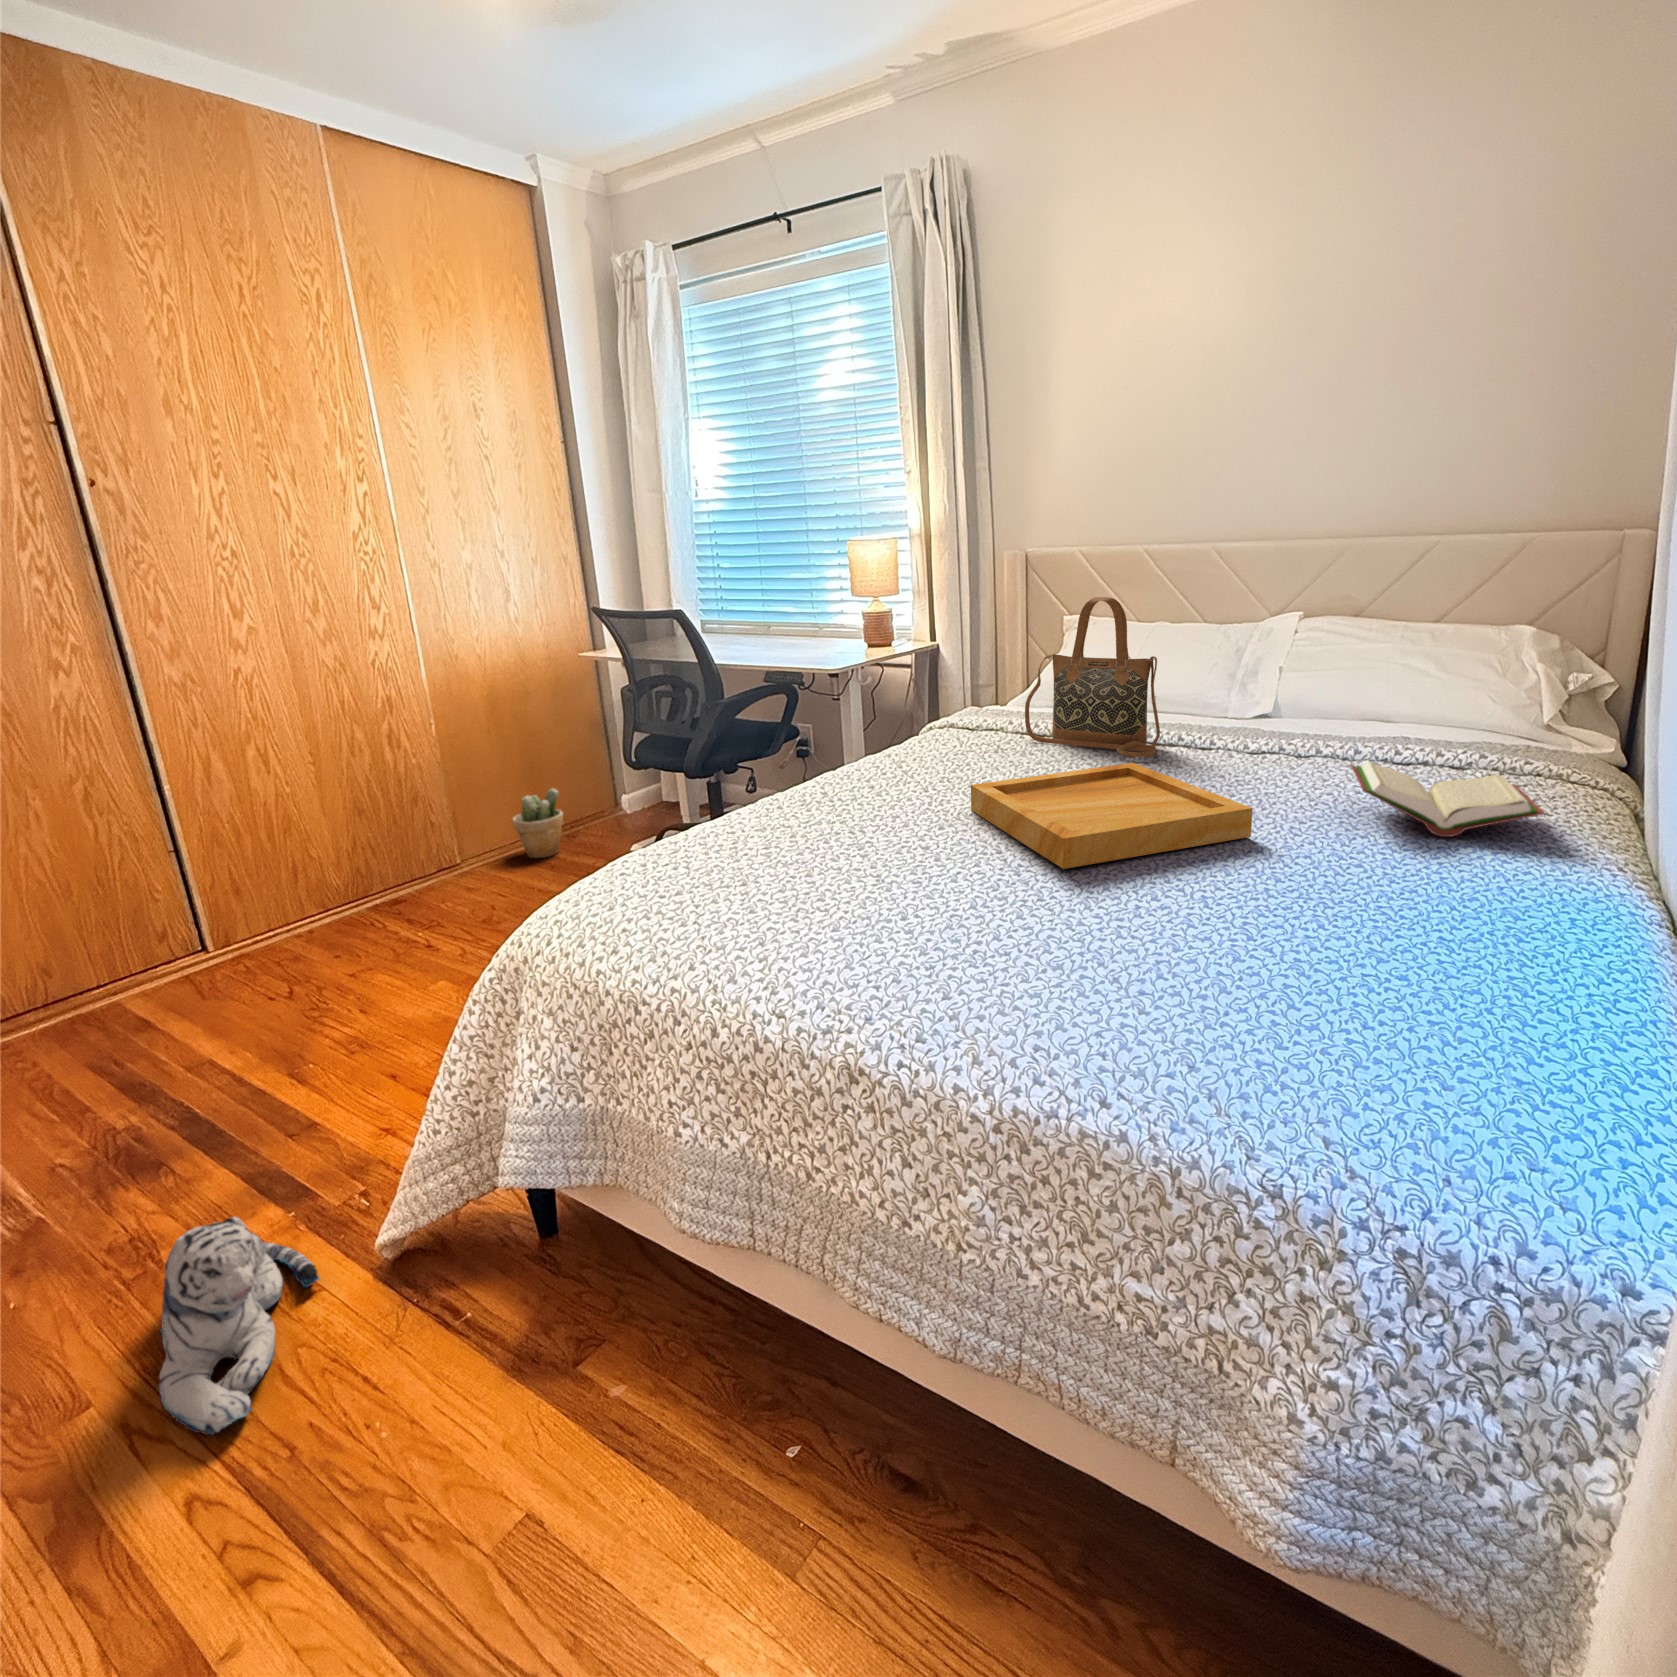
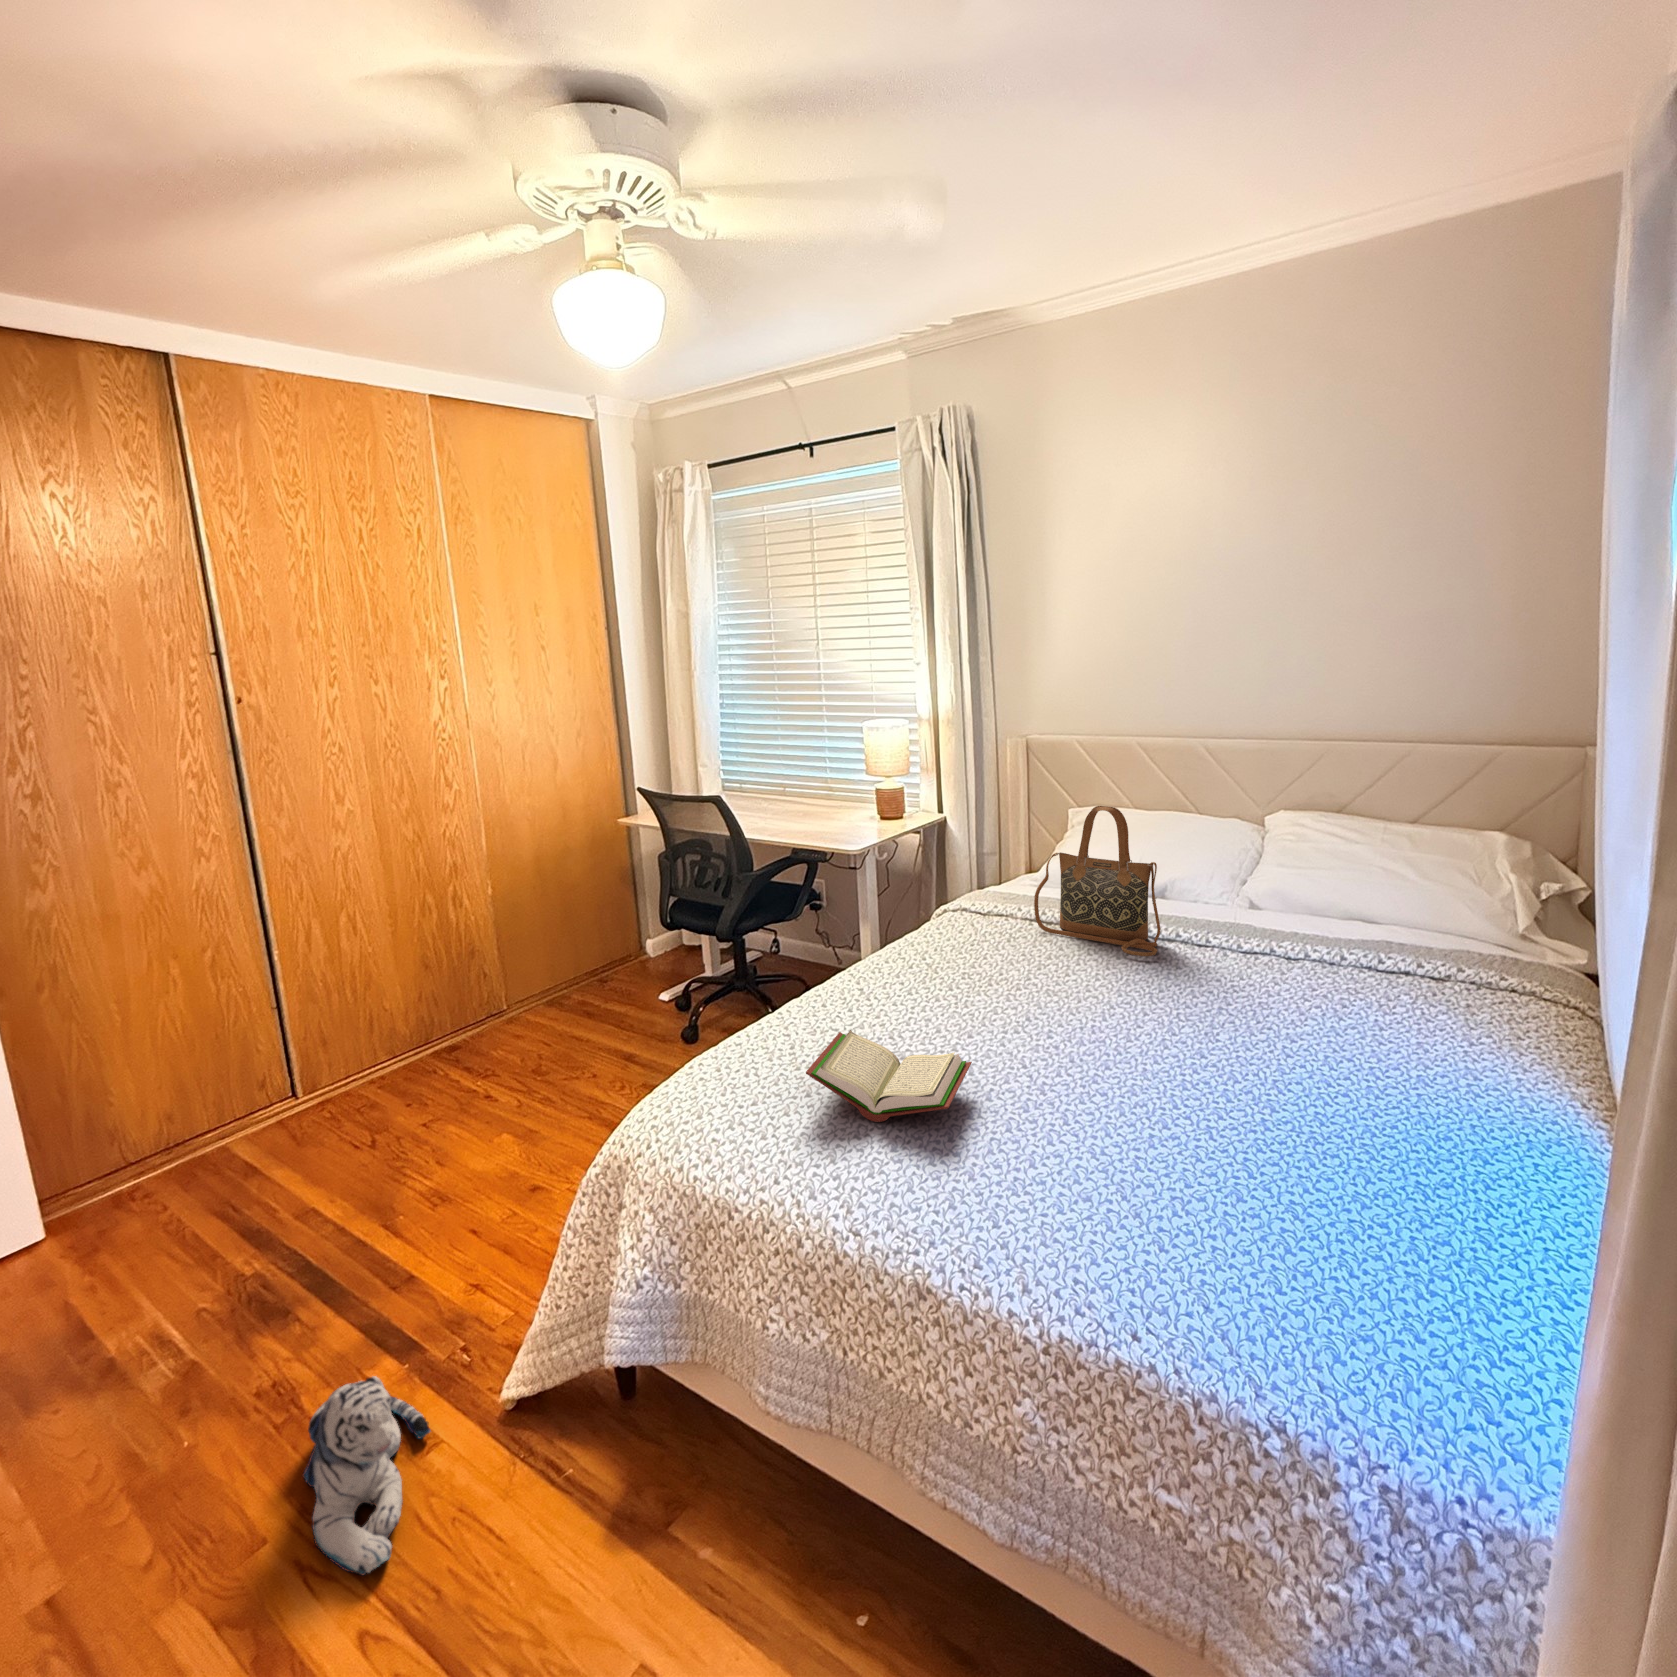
book: present [1351,760,1544,837] -> present [806,1030,972,1122]
tray: present [971,763,1253,869] -> none [995,970,1250,1090]
potted plant: present [513,789,563,858] -> none [542,933,587,999]

